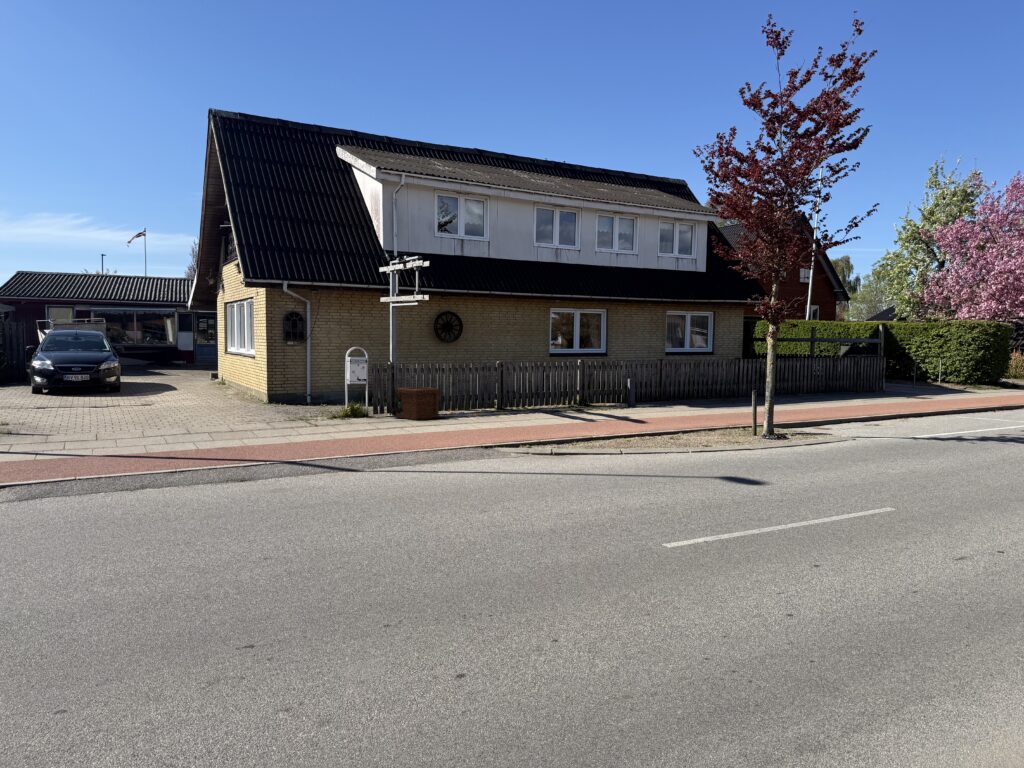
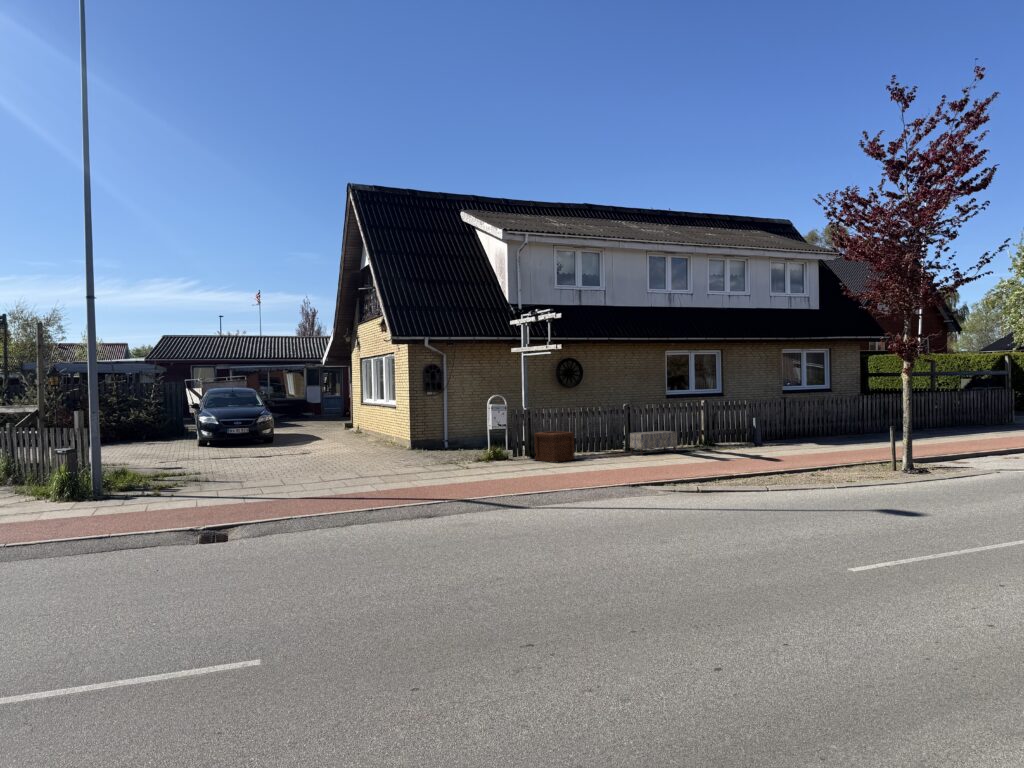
bench: none [499,389,549,415] -> present [630,431,677,455]

